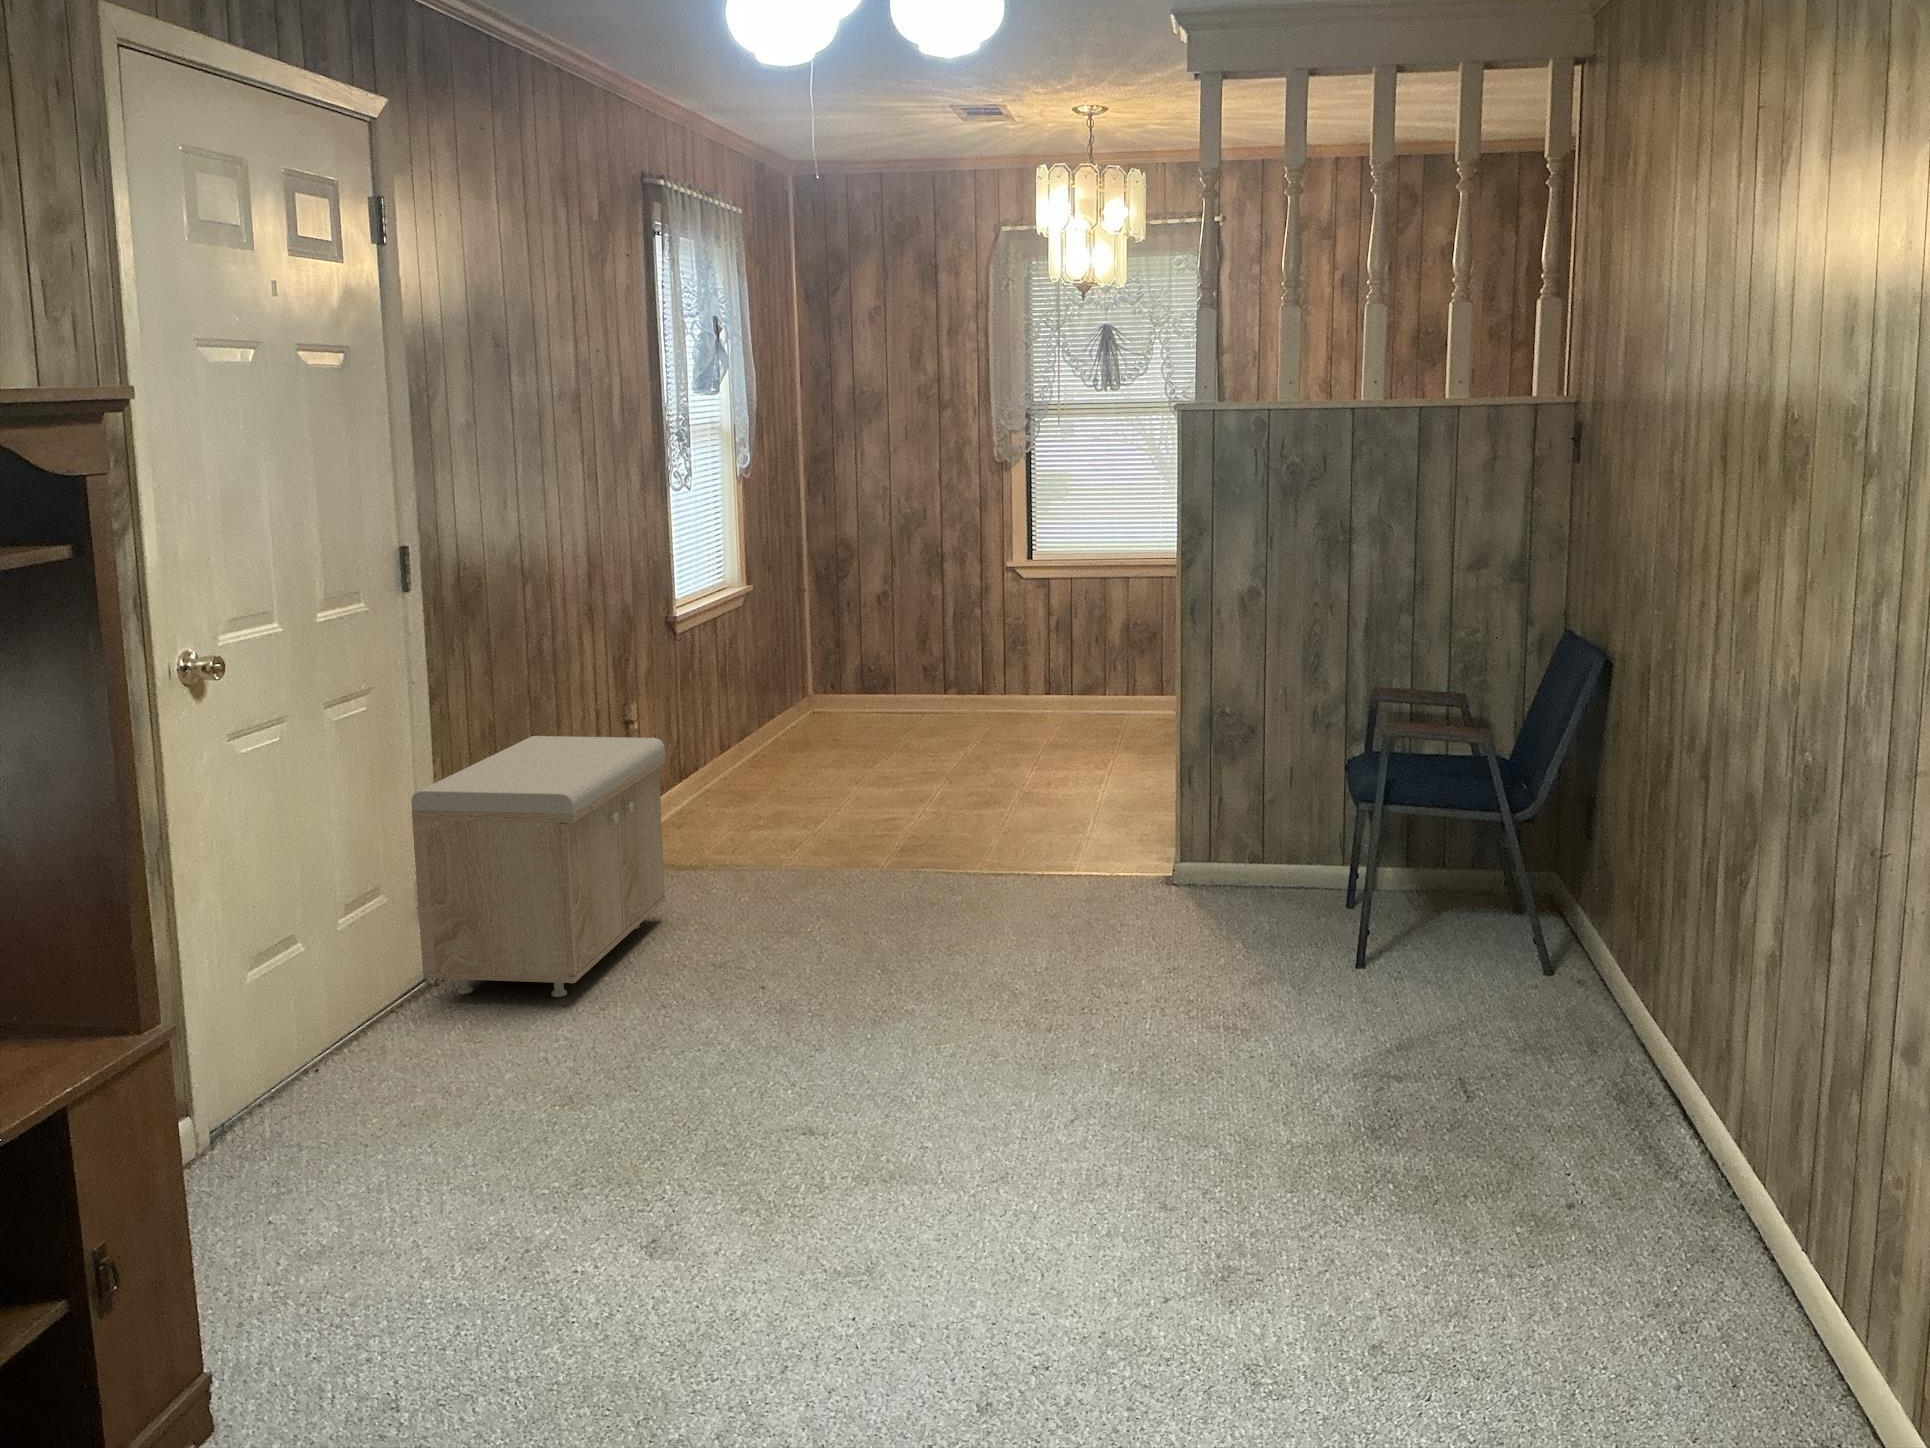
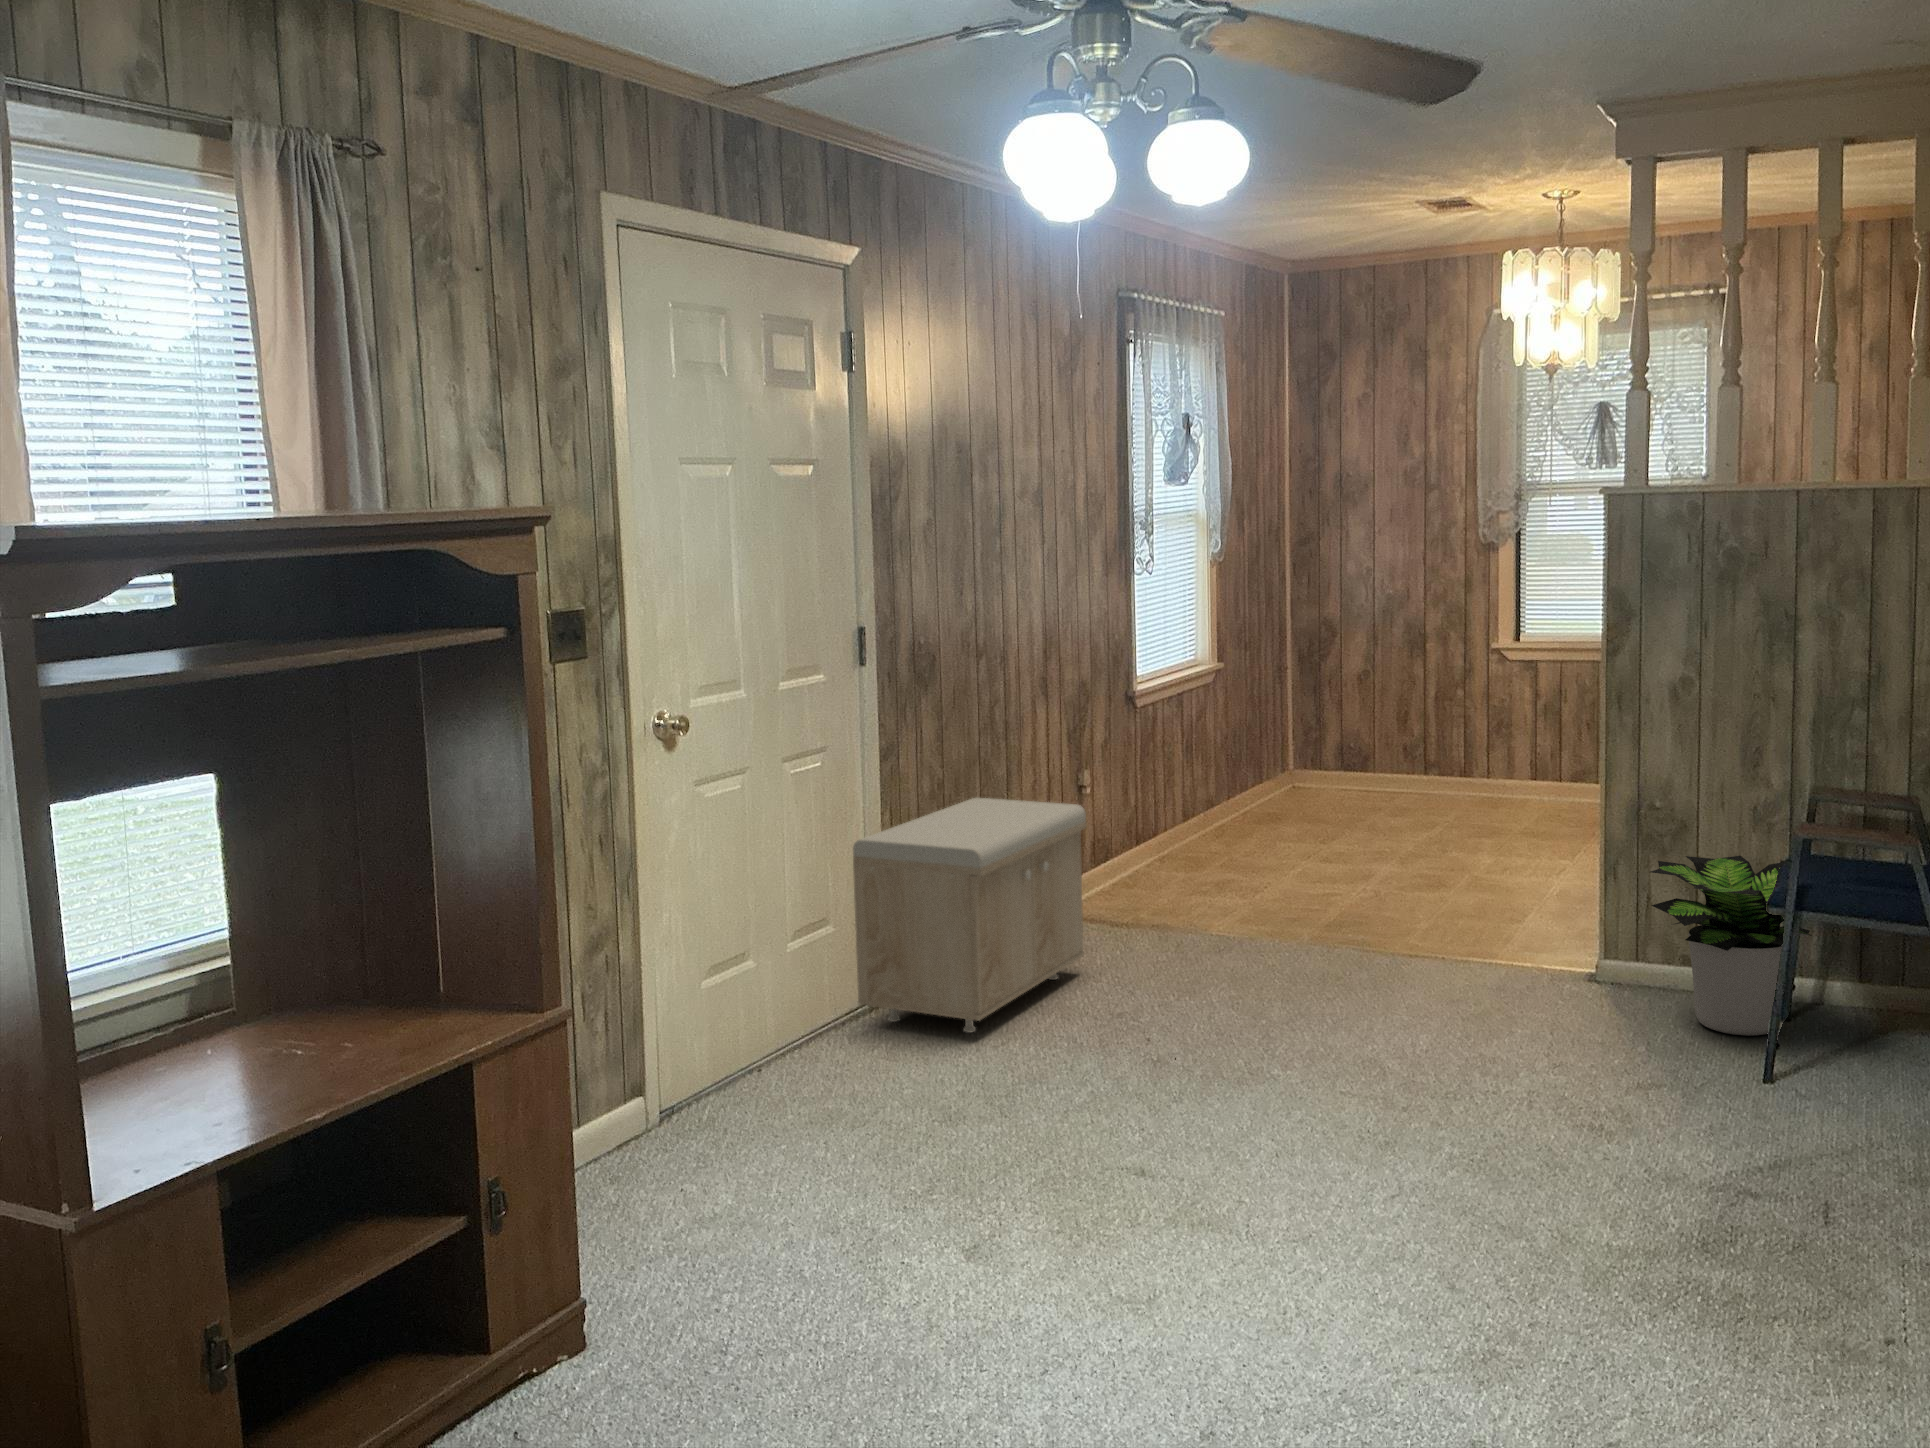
potted plant: none [1234,754,1409,922] -> present [1650,856,1812,1036]

